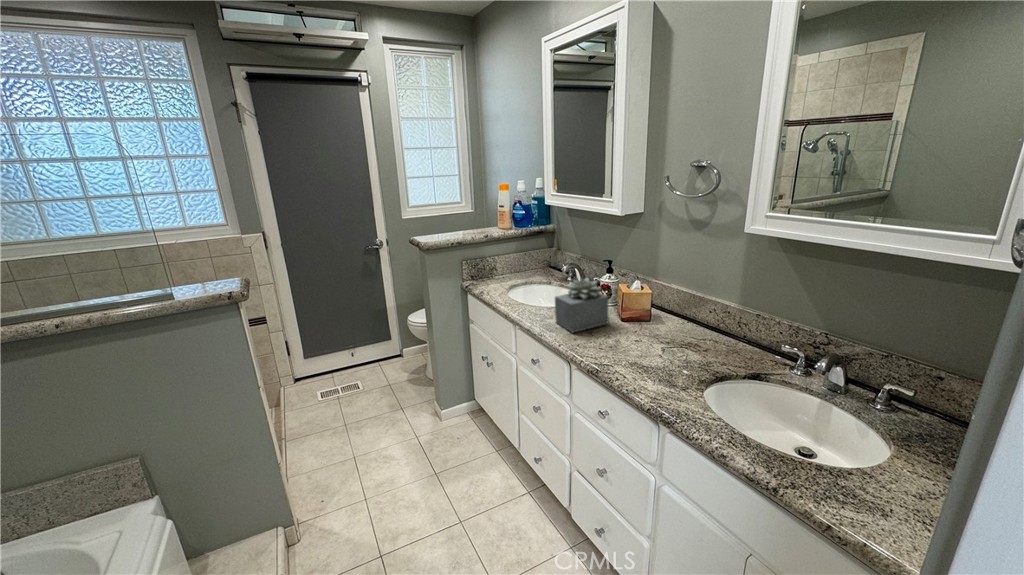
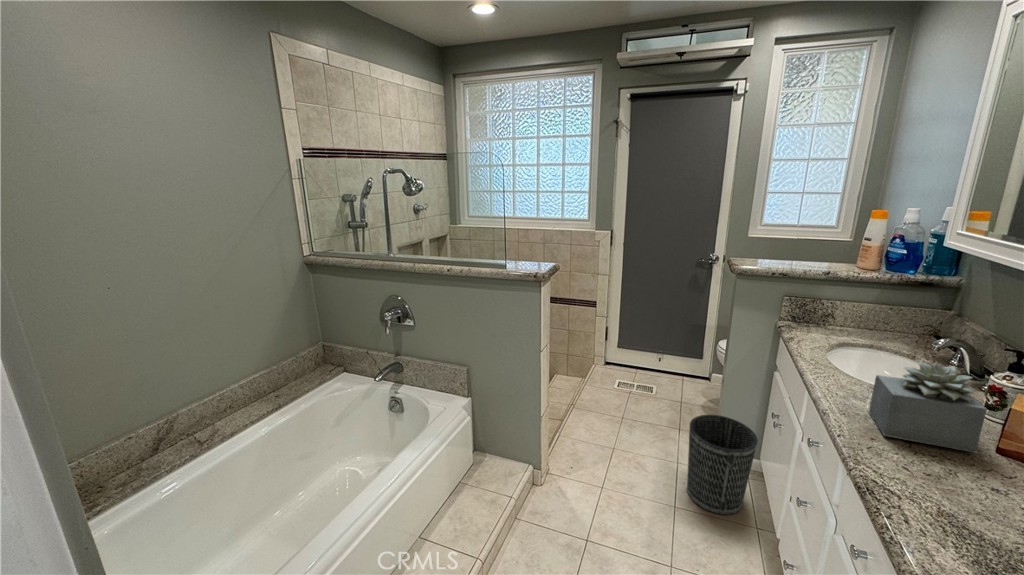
wastebasket: none [422,375,477,460] -> present [687,415,758,515]

